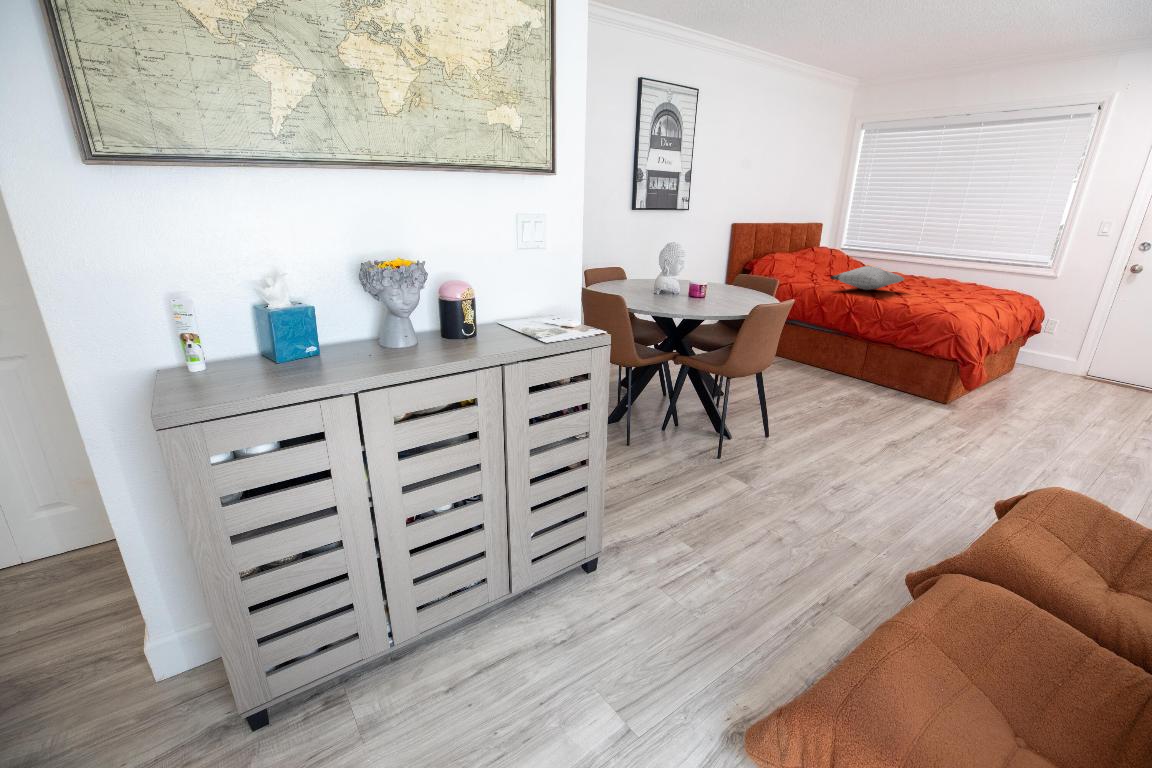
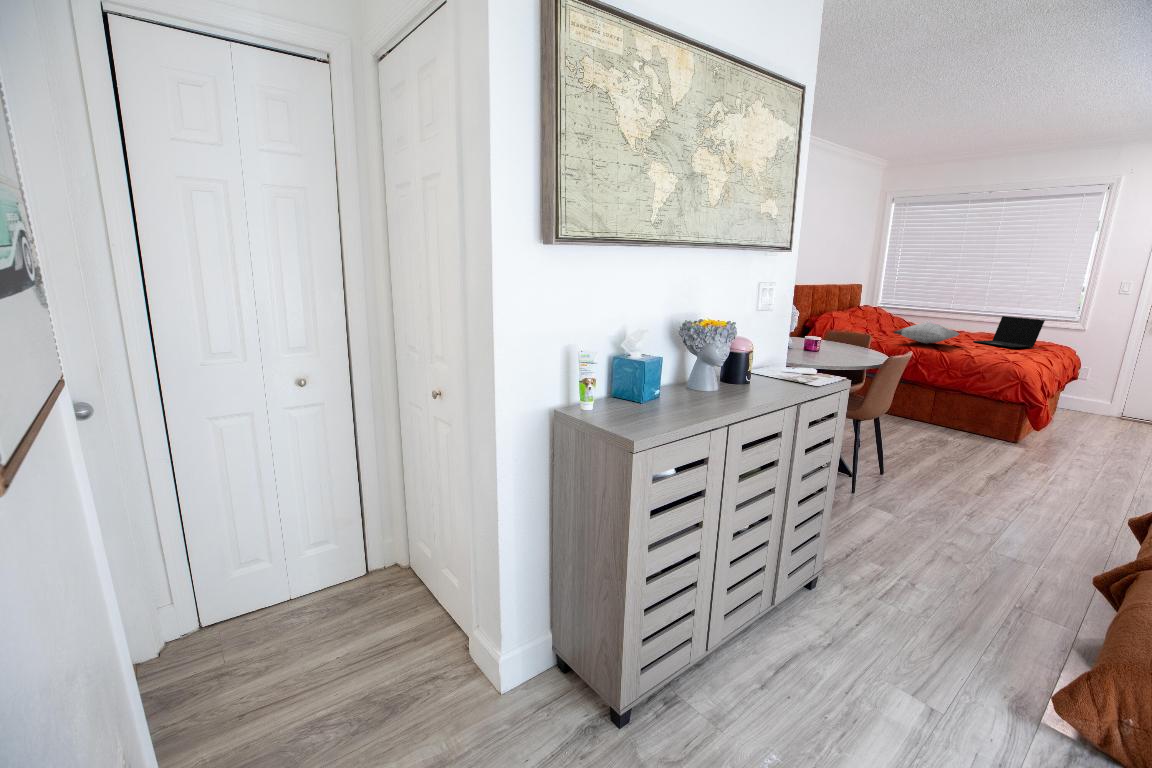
laptop: none [923,258,1003,295] -> present [973,316,1045,348]

